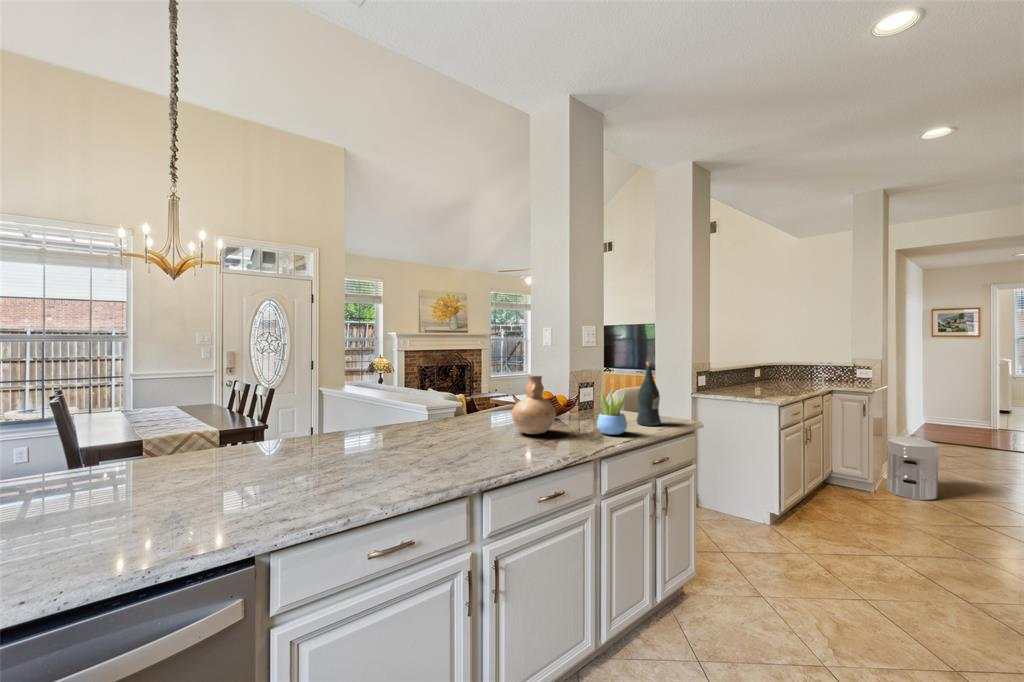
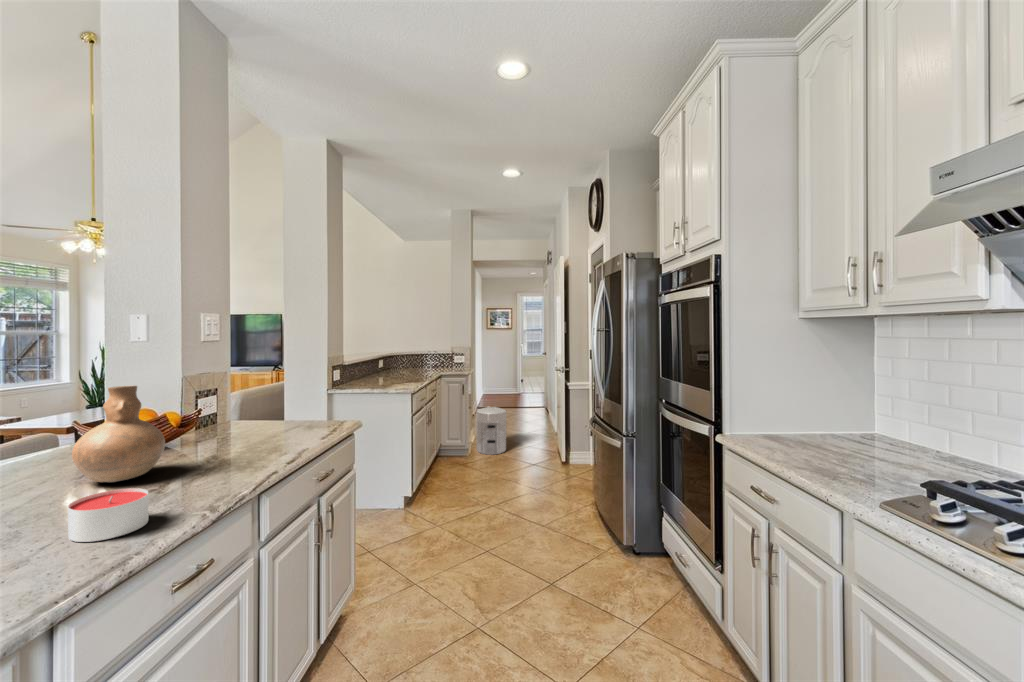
wine bottle: present [636,362,661,426] -> none [283,357,316,435]
succulent plant: present [597,390,627,435] -> none [235,393,280,456]
candle: none [504,436,539,461] -> present [68,488,149,542]

